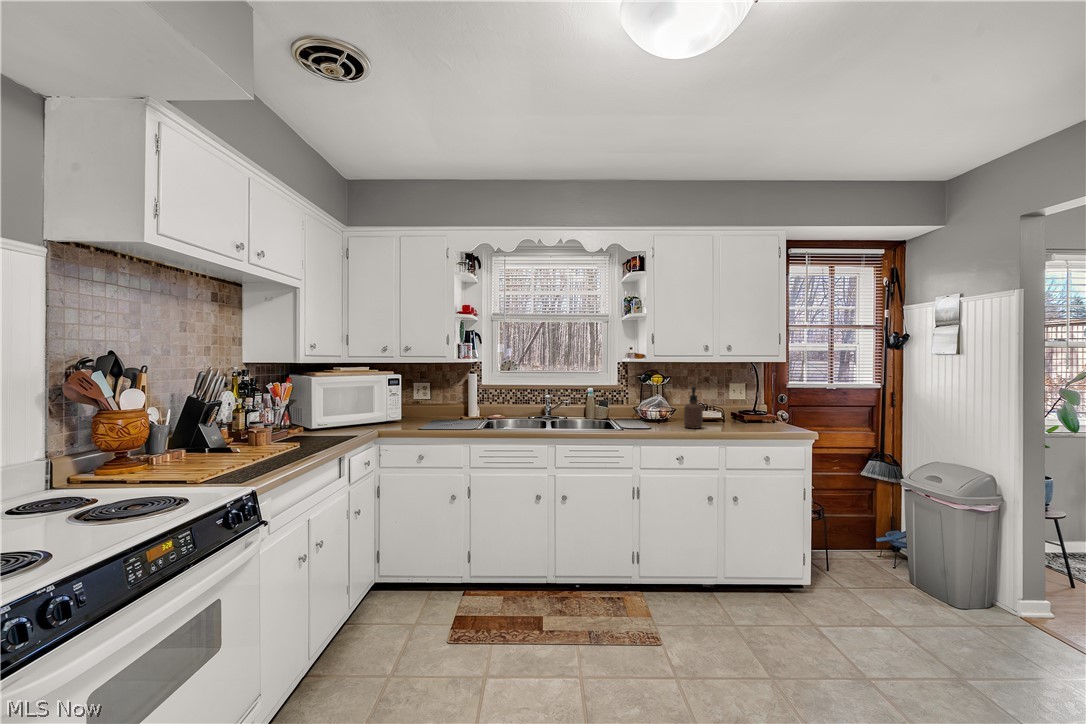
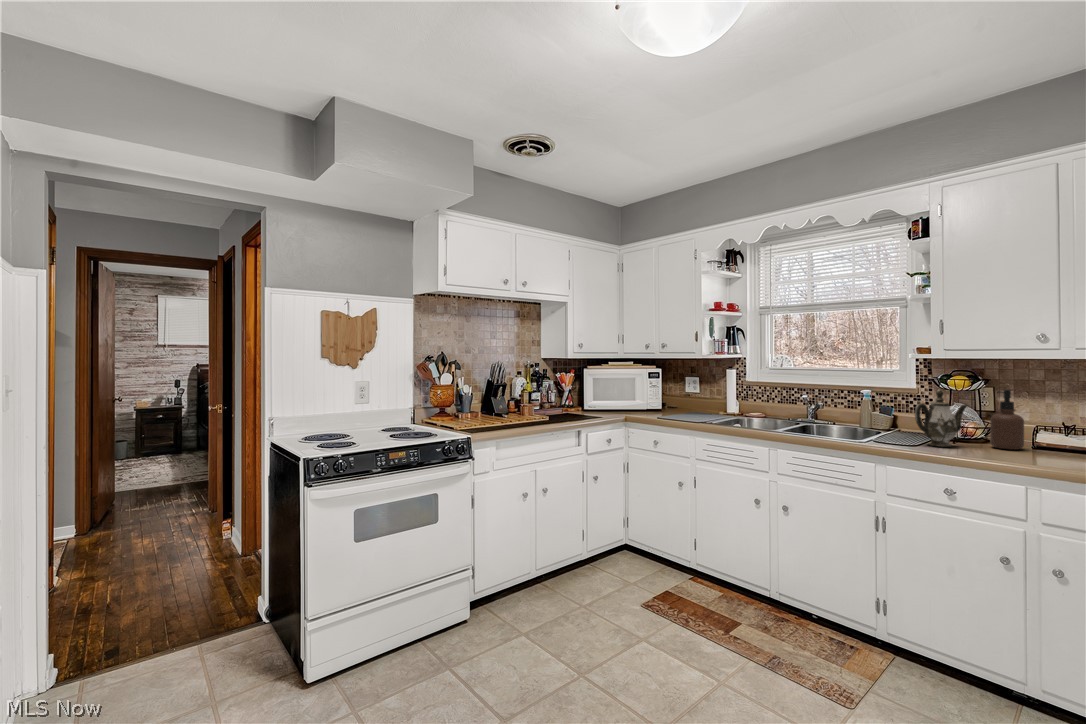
teapot: none [651,389,675,431] -> present [915,389,967,447]

